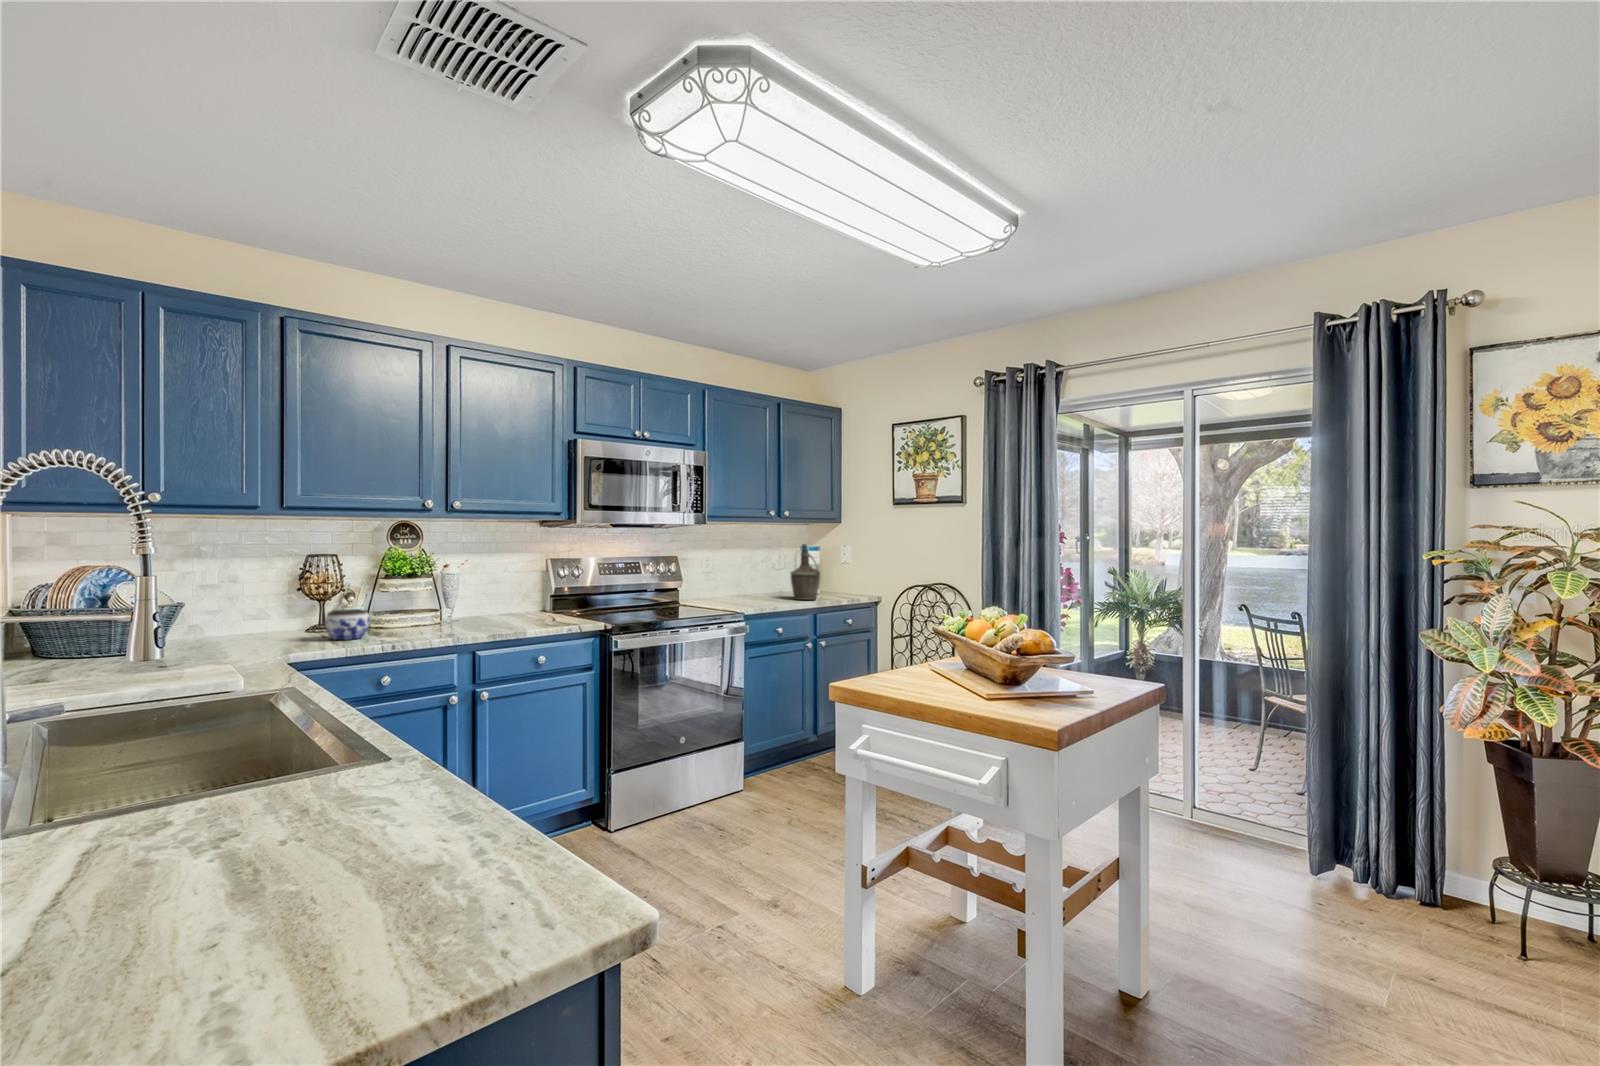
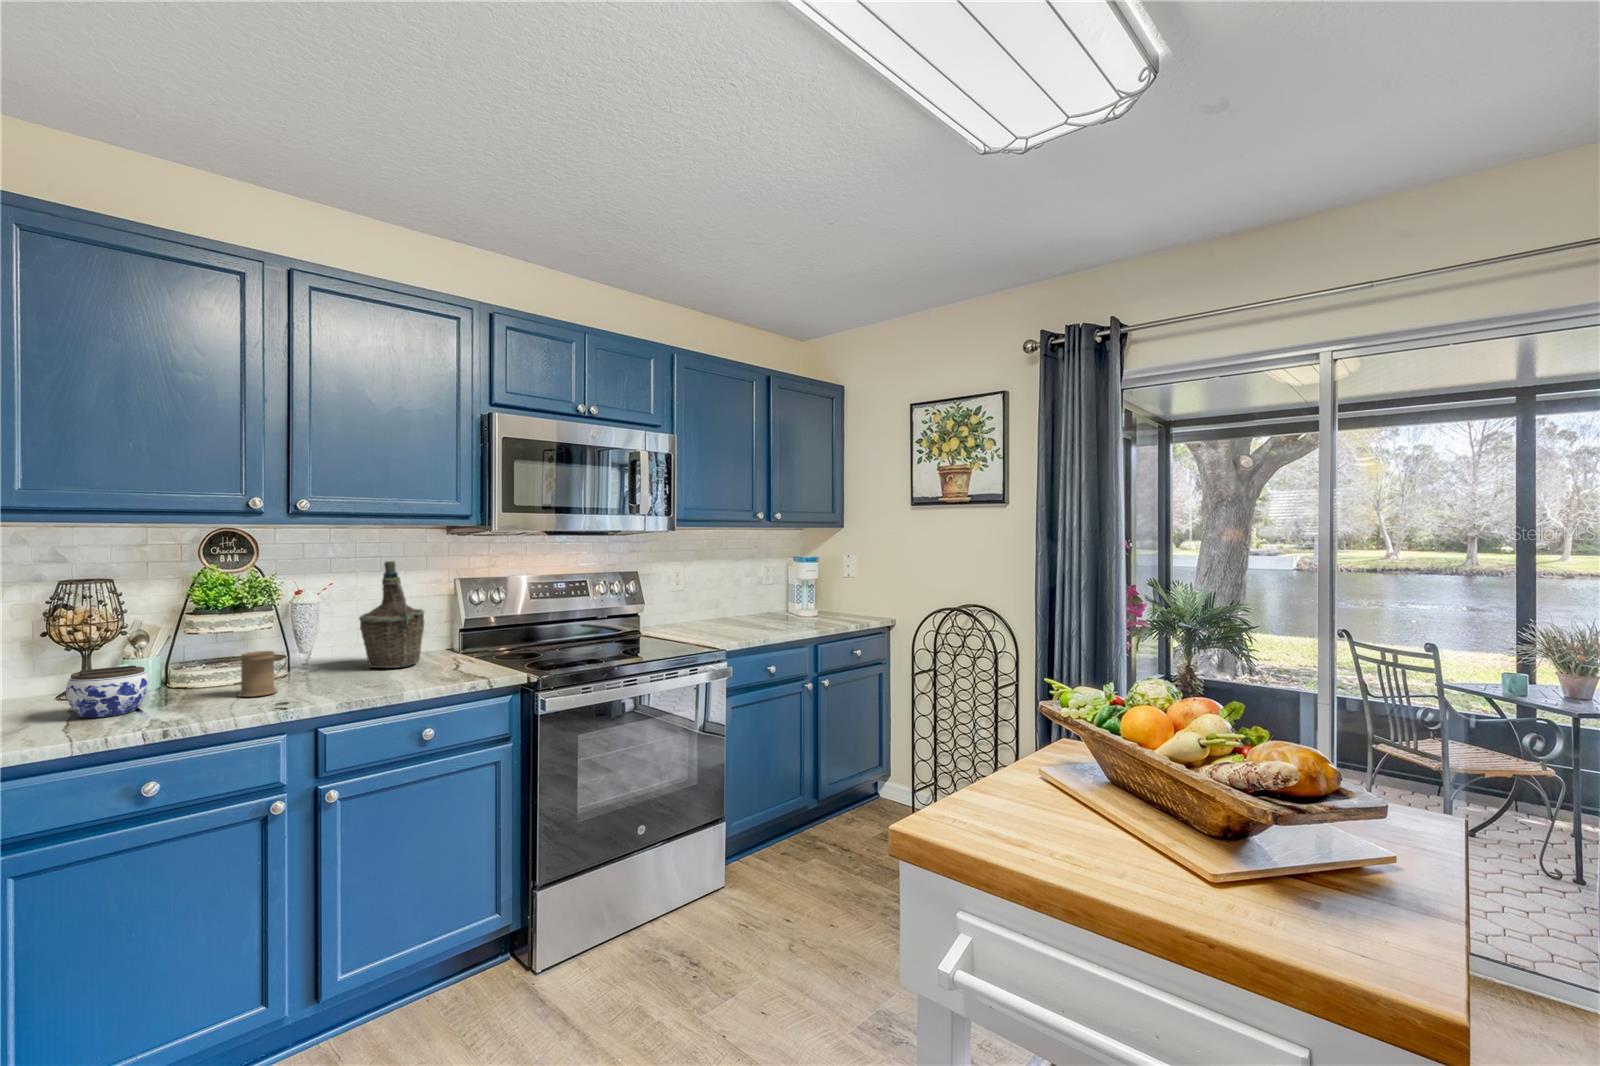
bottle: present [791,544,820,600] -> present [359,561,425,668]
mug: none [420,603,448,632] -> present [238,651,287,697]

